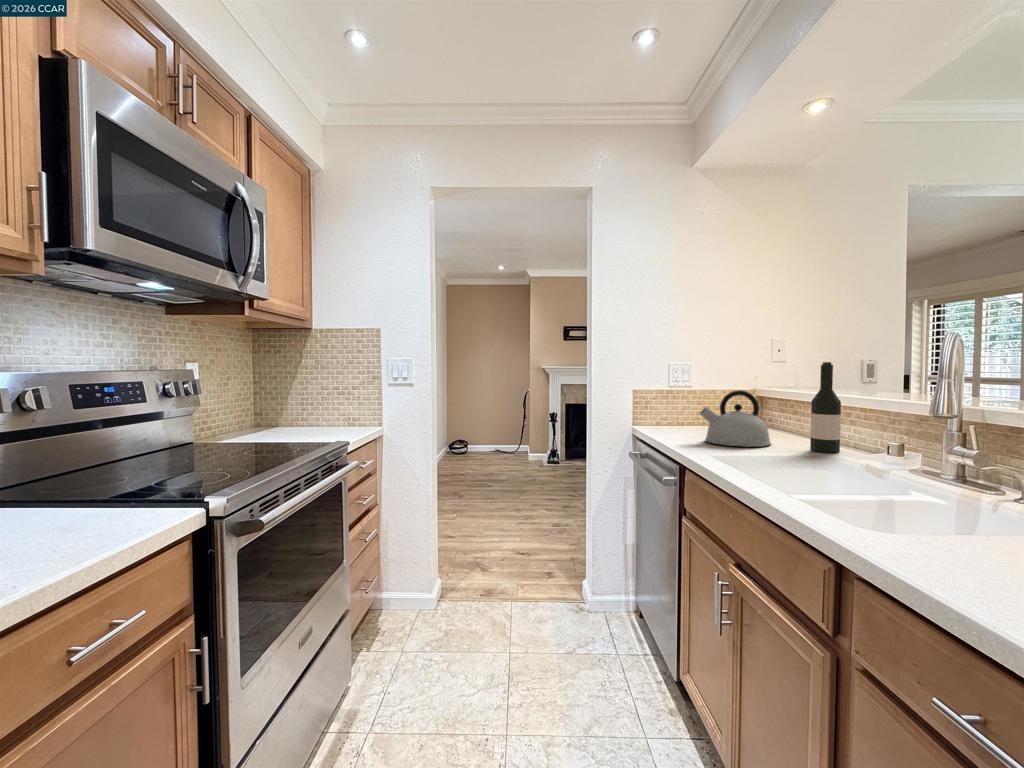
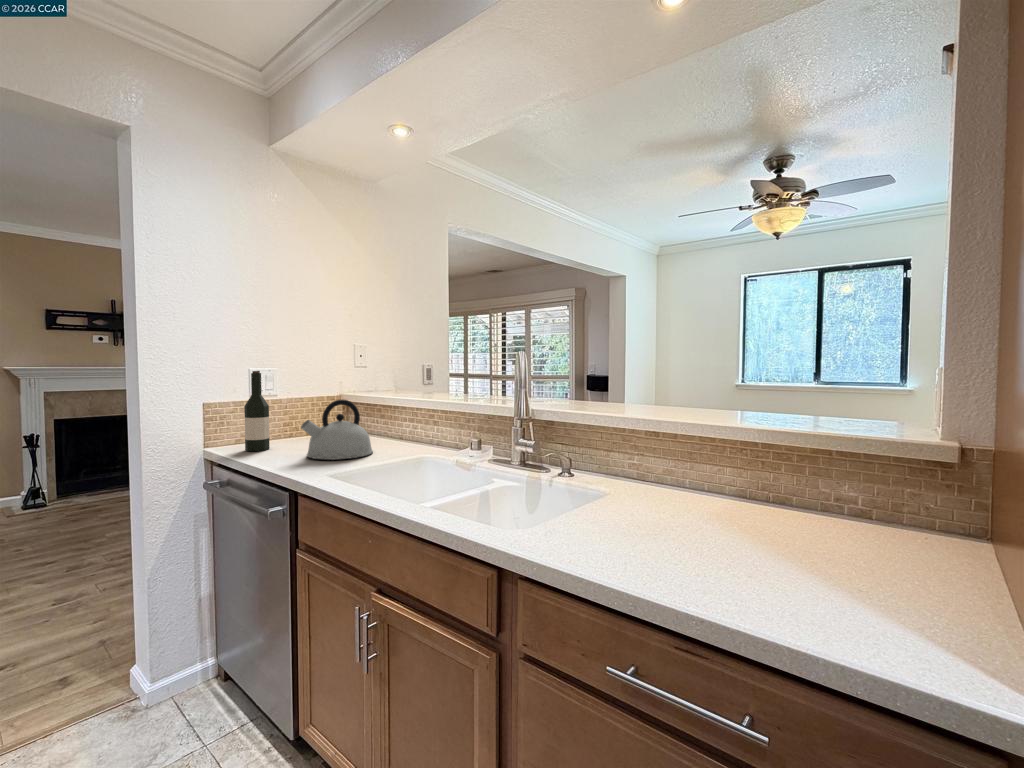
wine bottle: present [810,362,841,453] -> present [244,371,270,451]

